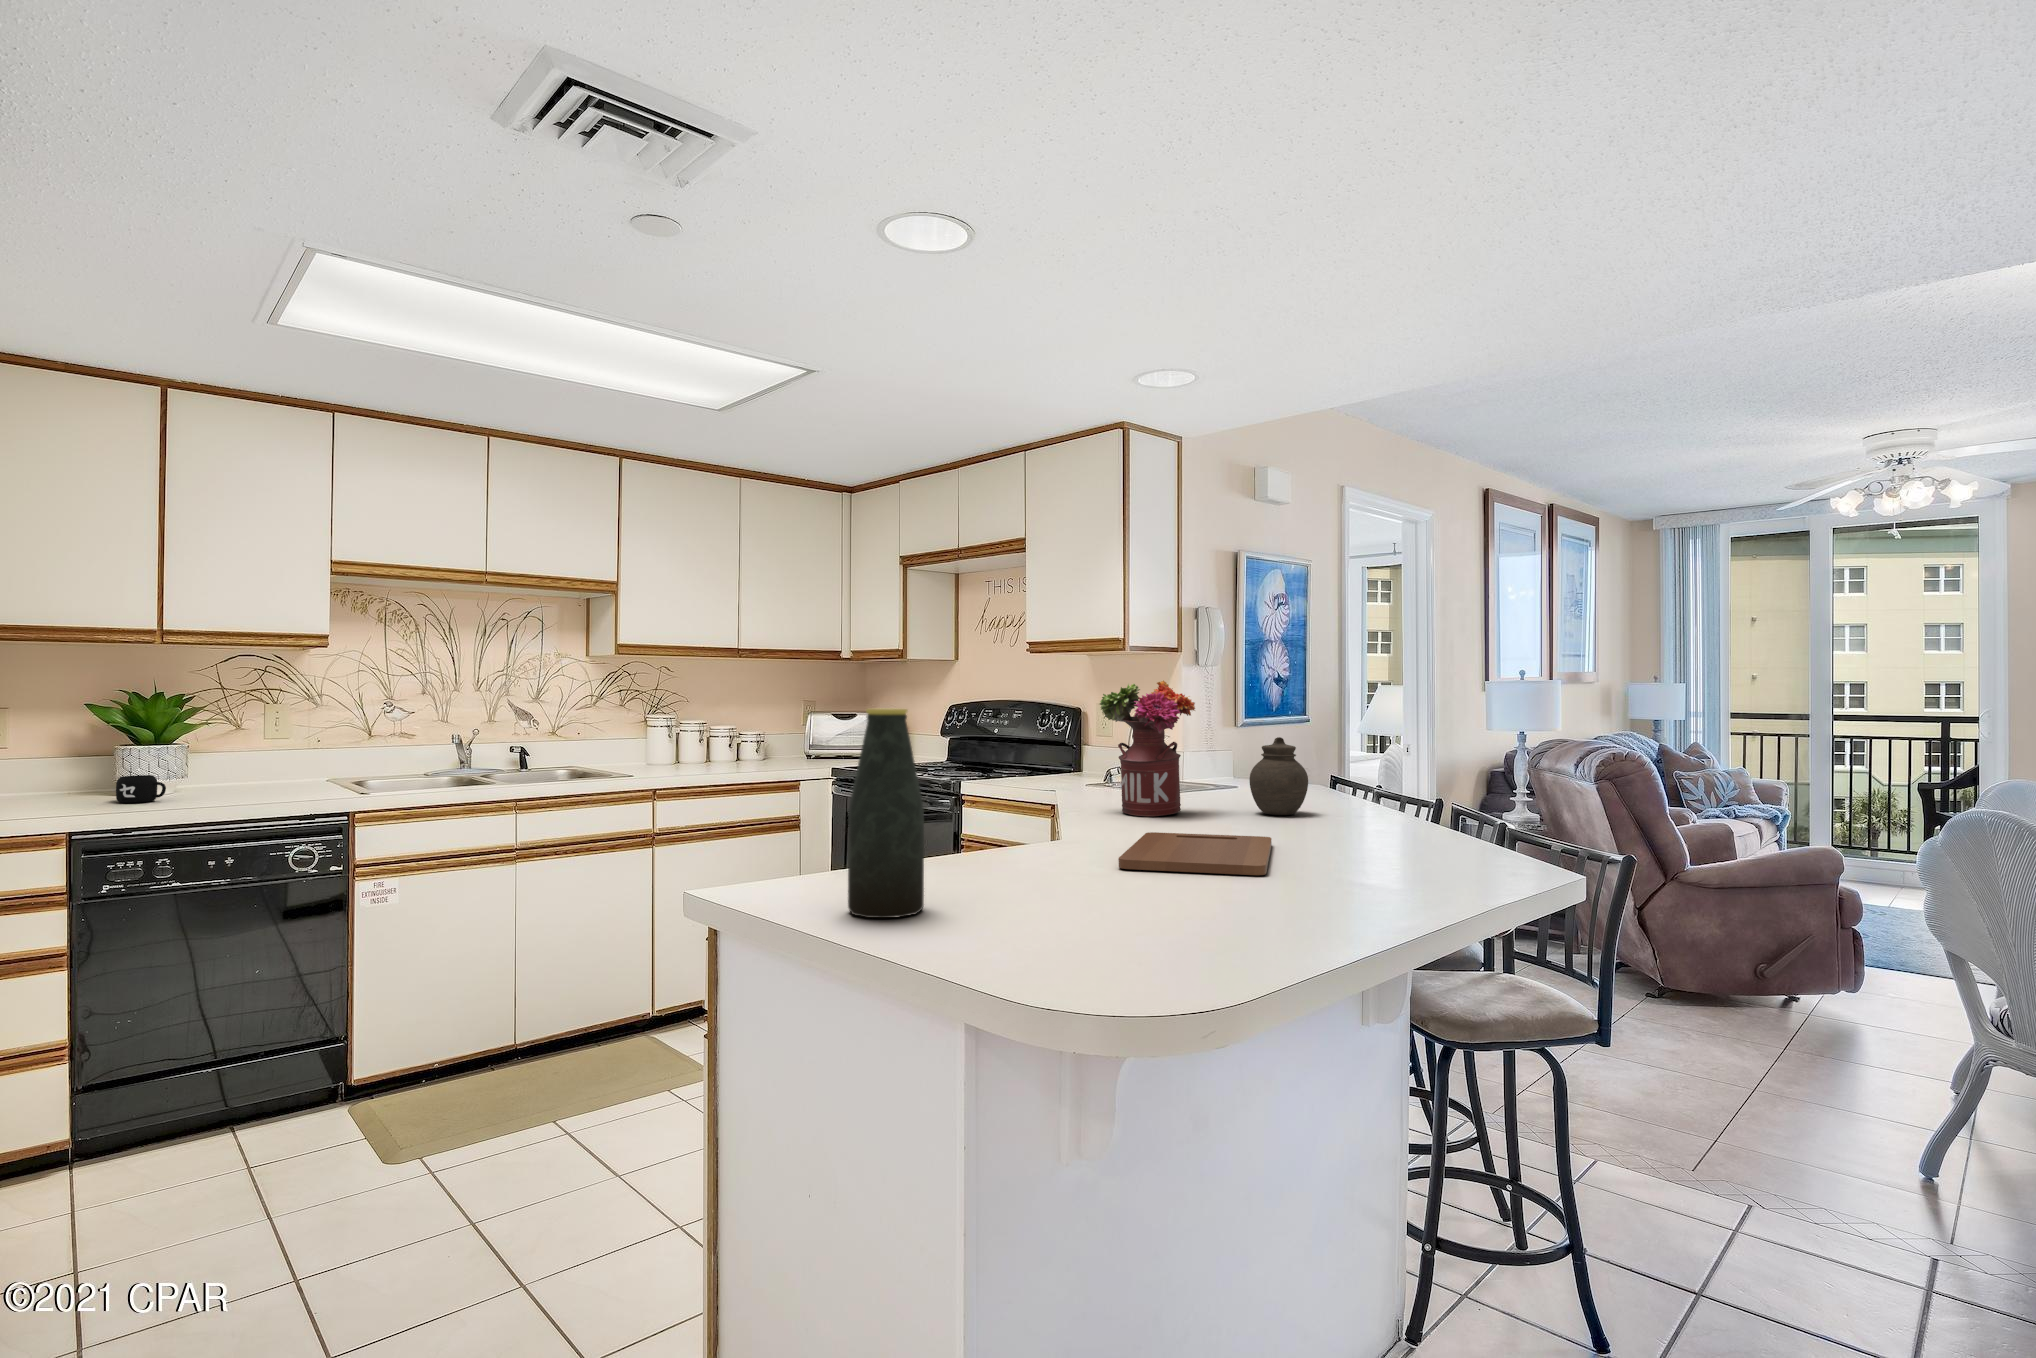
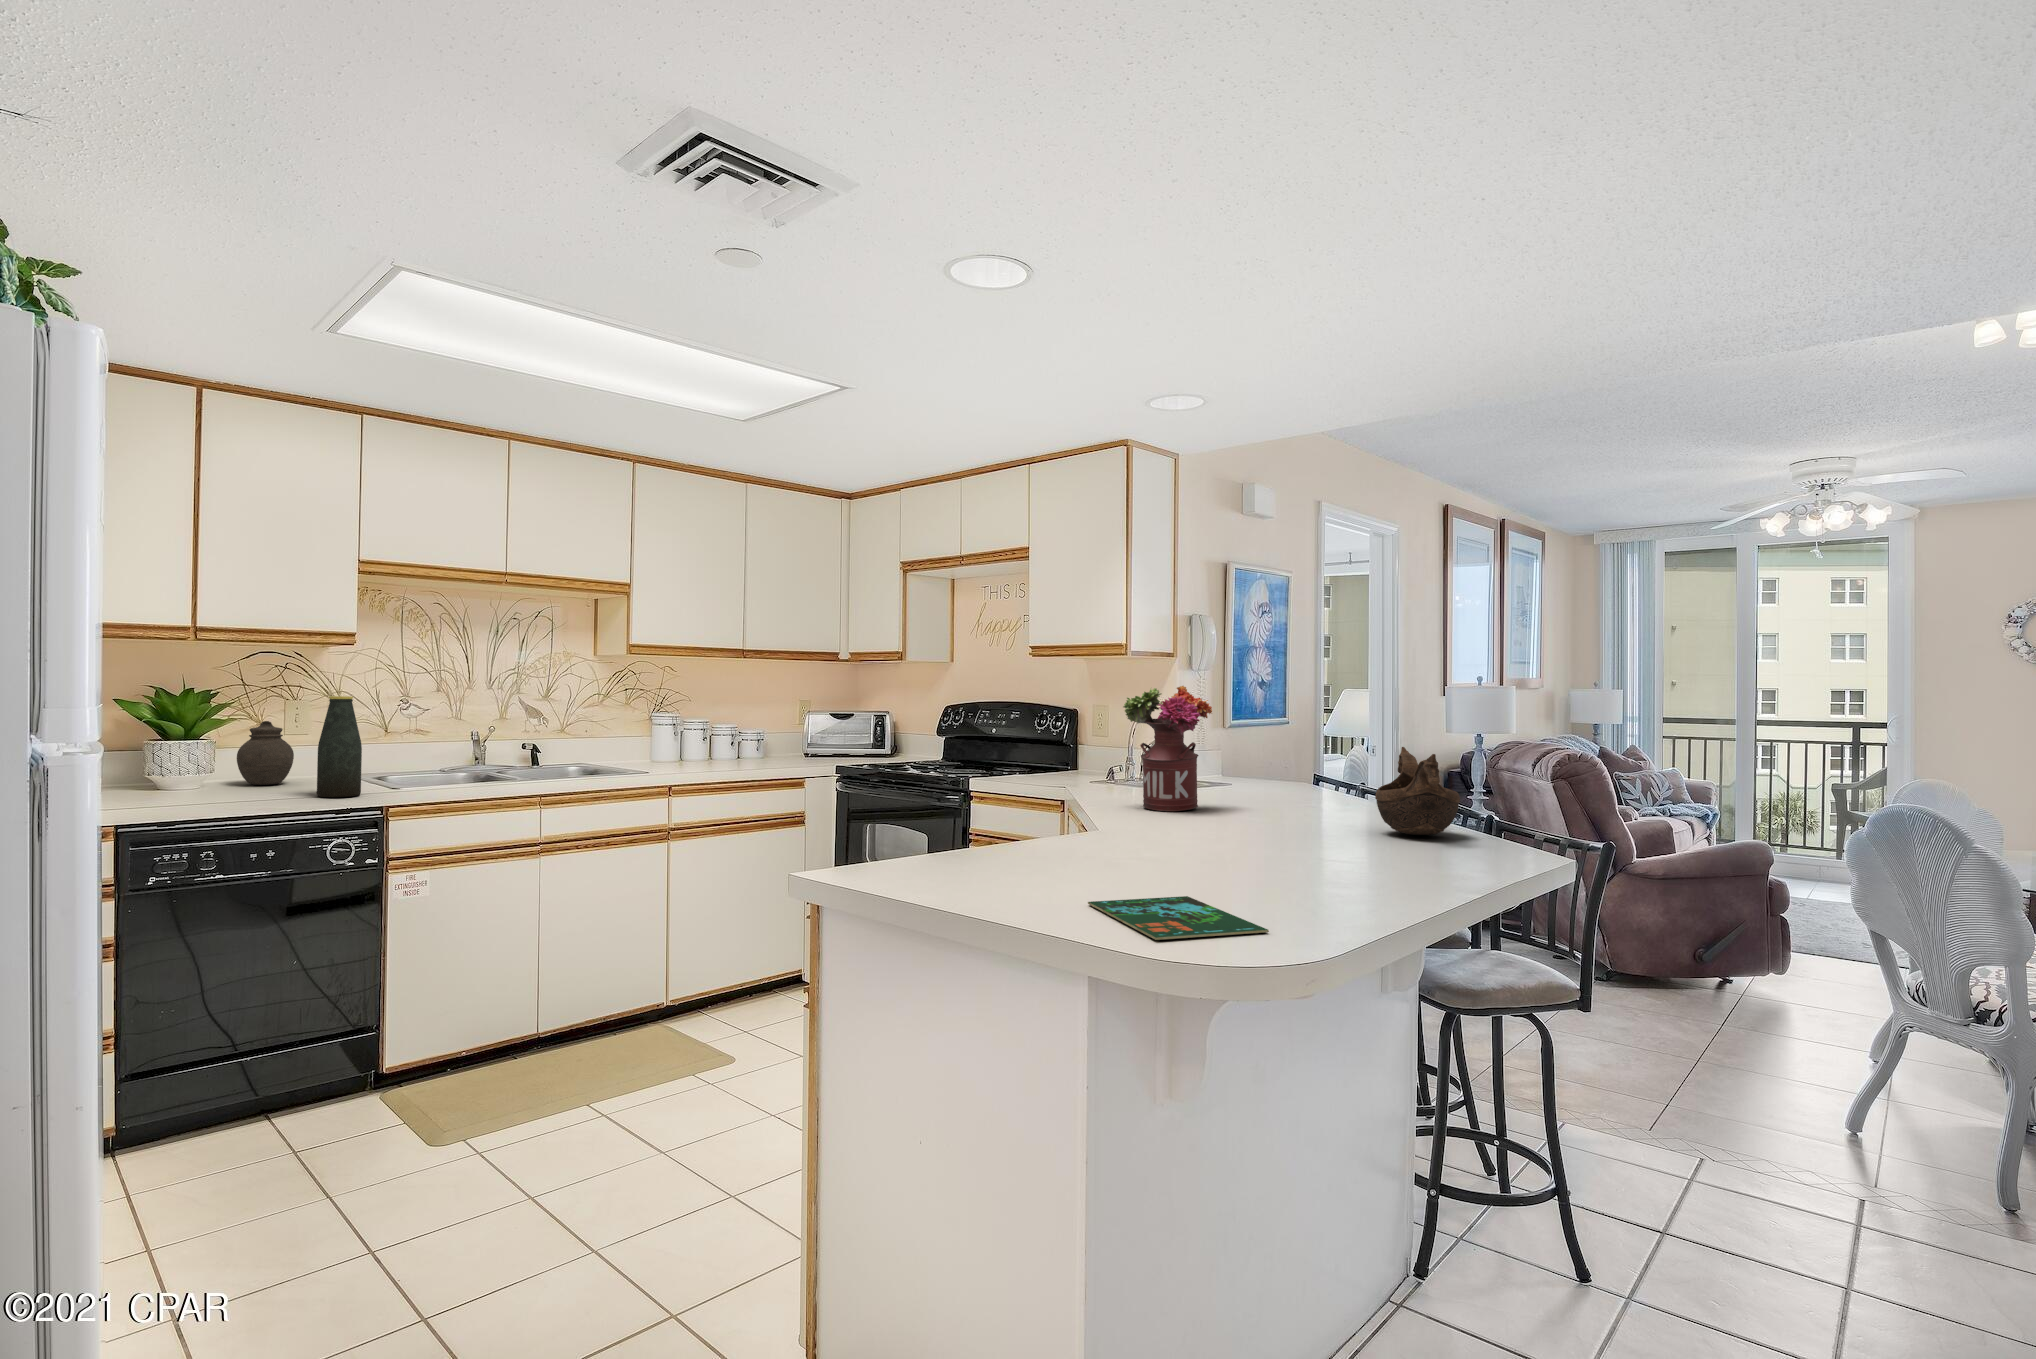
bottle: present [848,709,924,918] -> present [317,696,362,797]
jar: present [1250,737,1308,815] -> present [237,721,294,785]
decorative bowl: none [1362,745,1457,844] -> present [1375,747,1460,835]
mug: present [116,775,166,803] -> none [151,770,201,797]
cutting board: present [1119,832,1272,875] -> none [1174,825,1307,861]
book: none [978,920,1167,978] -> present [1088,896,1269,940]

